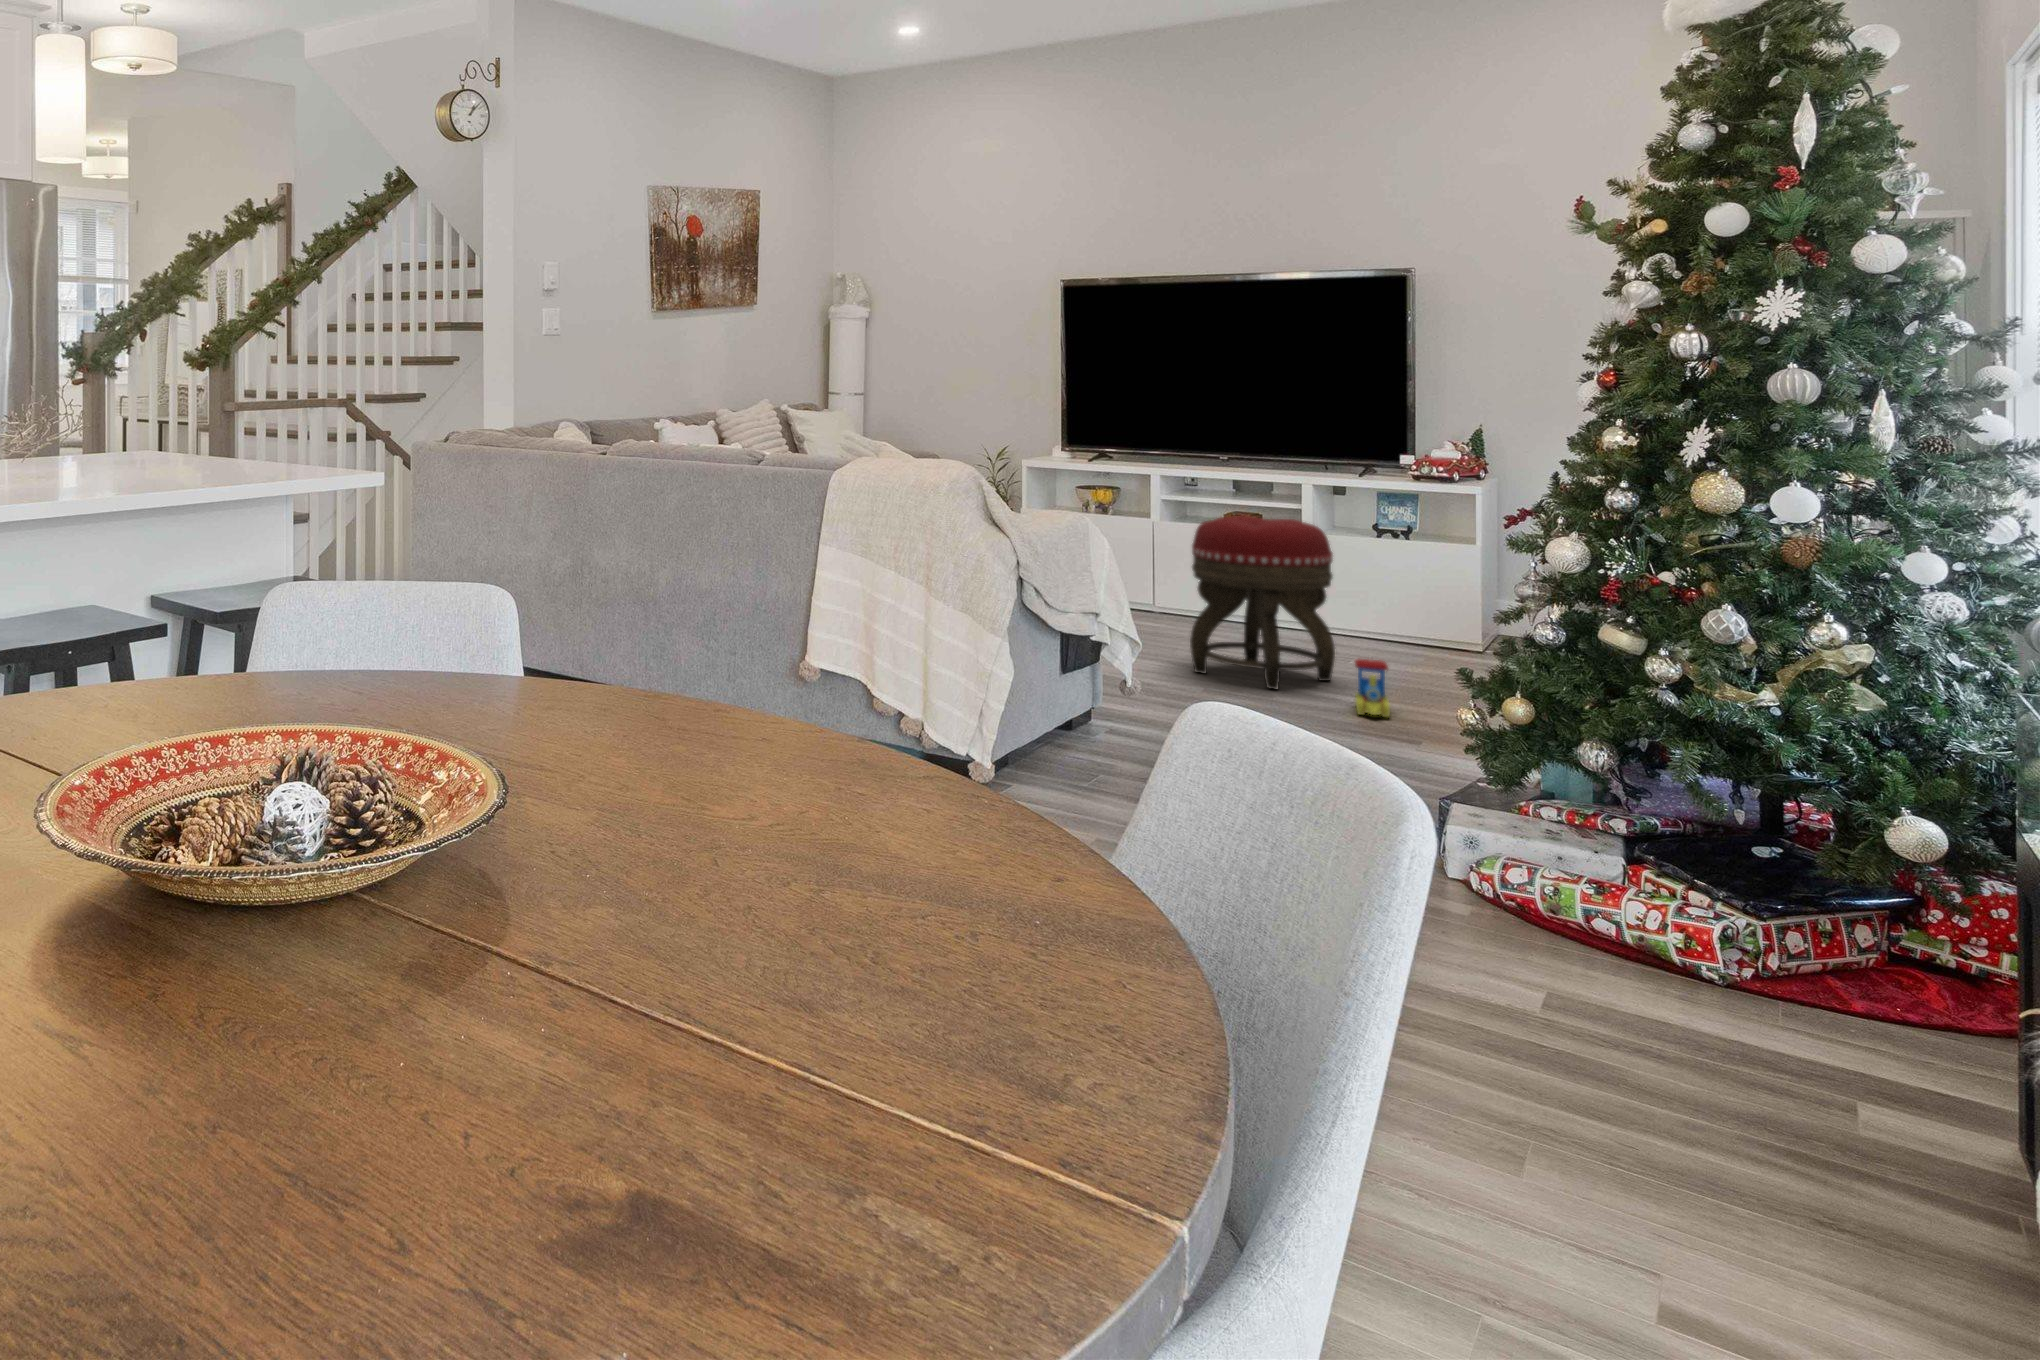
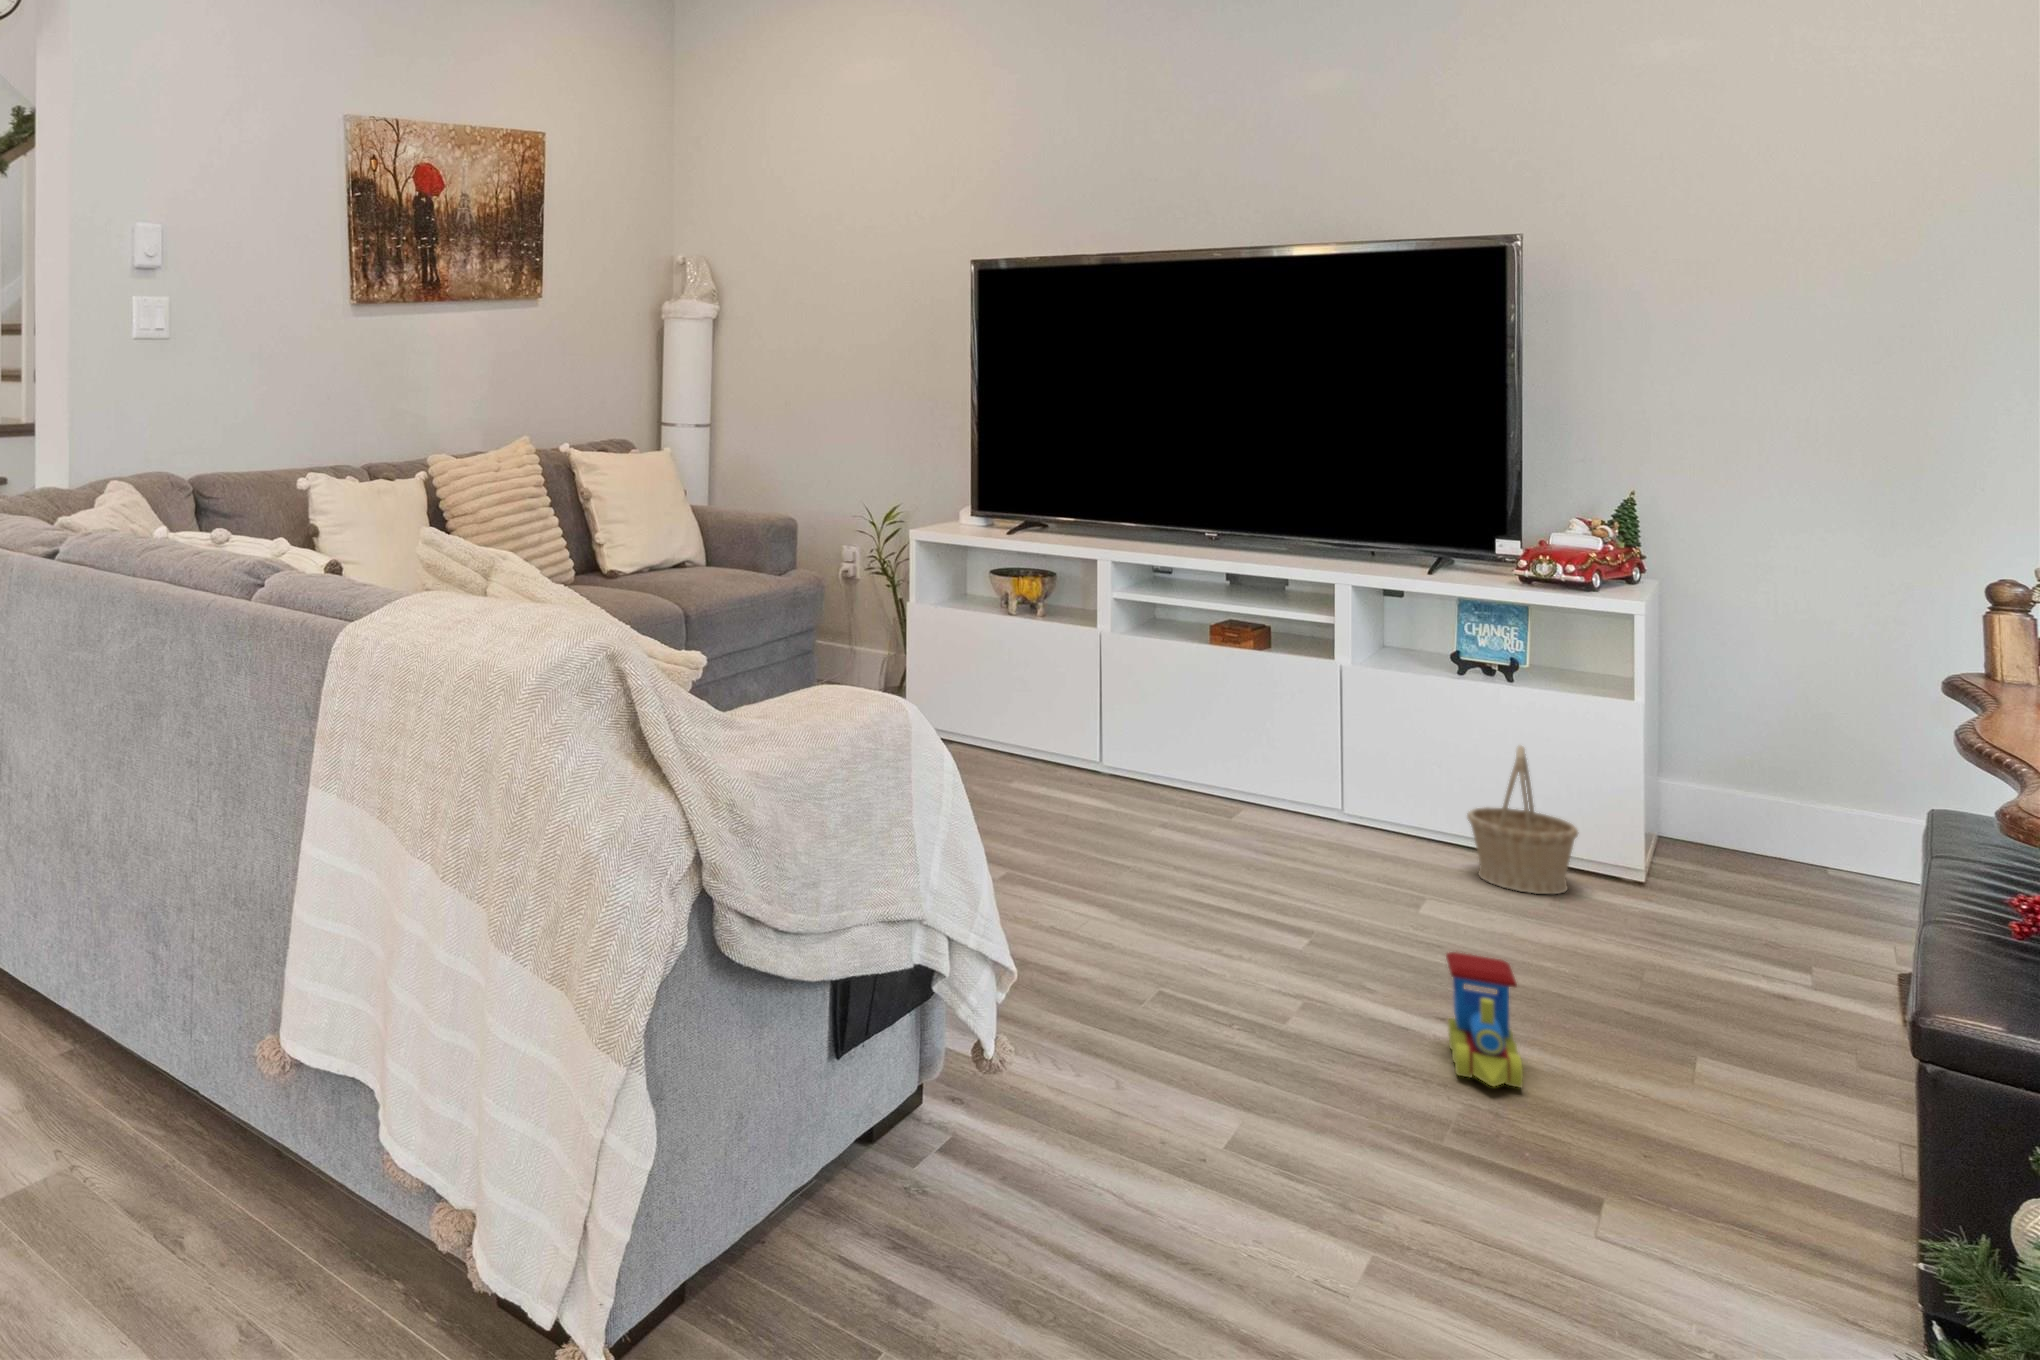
footstool: present [1190,516,1335,689] -> none [1144,654,1402,989]
basket: none [1379,574,1443,658] -> present [1467,746,1578,894]

